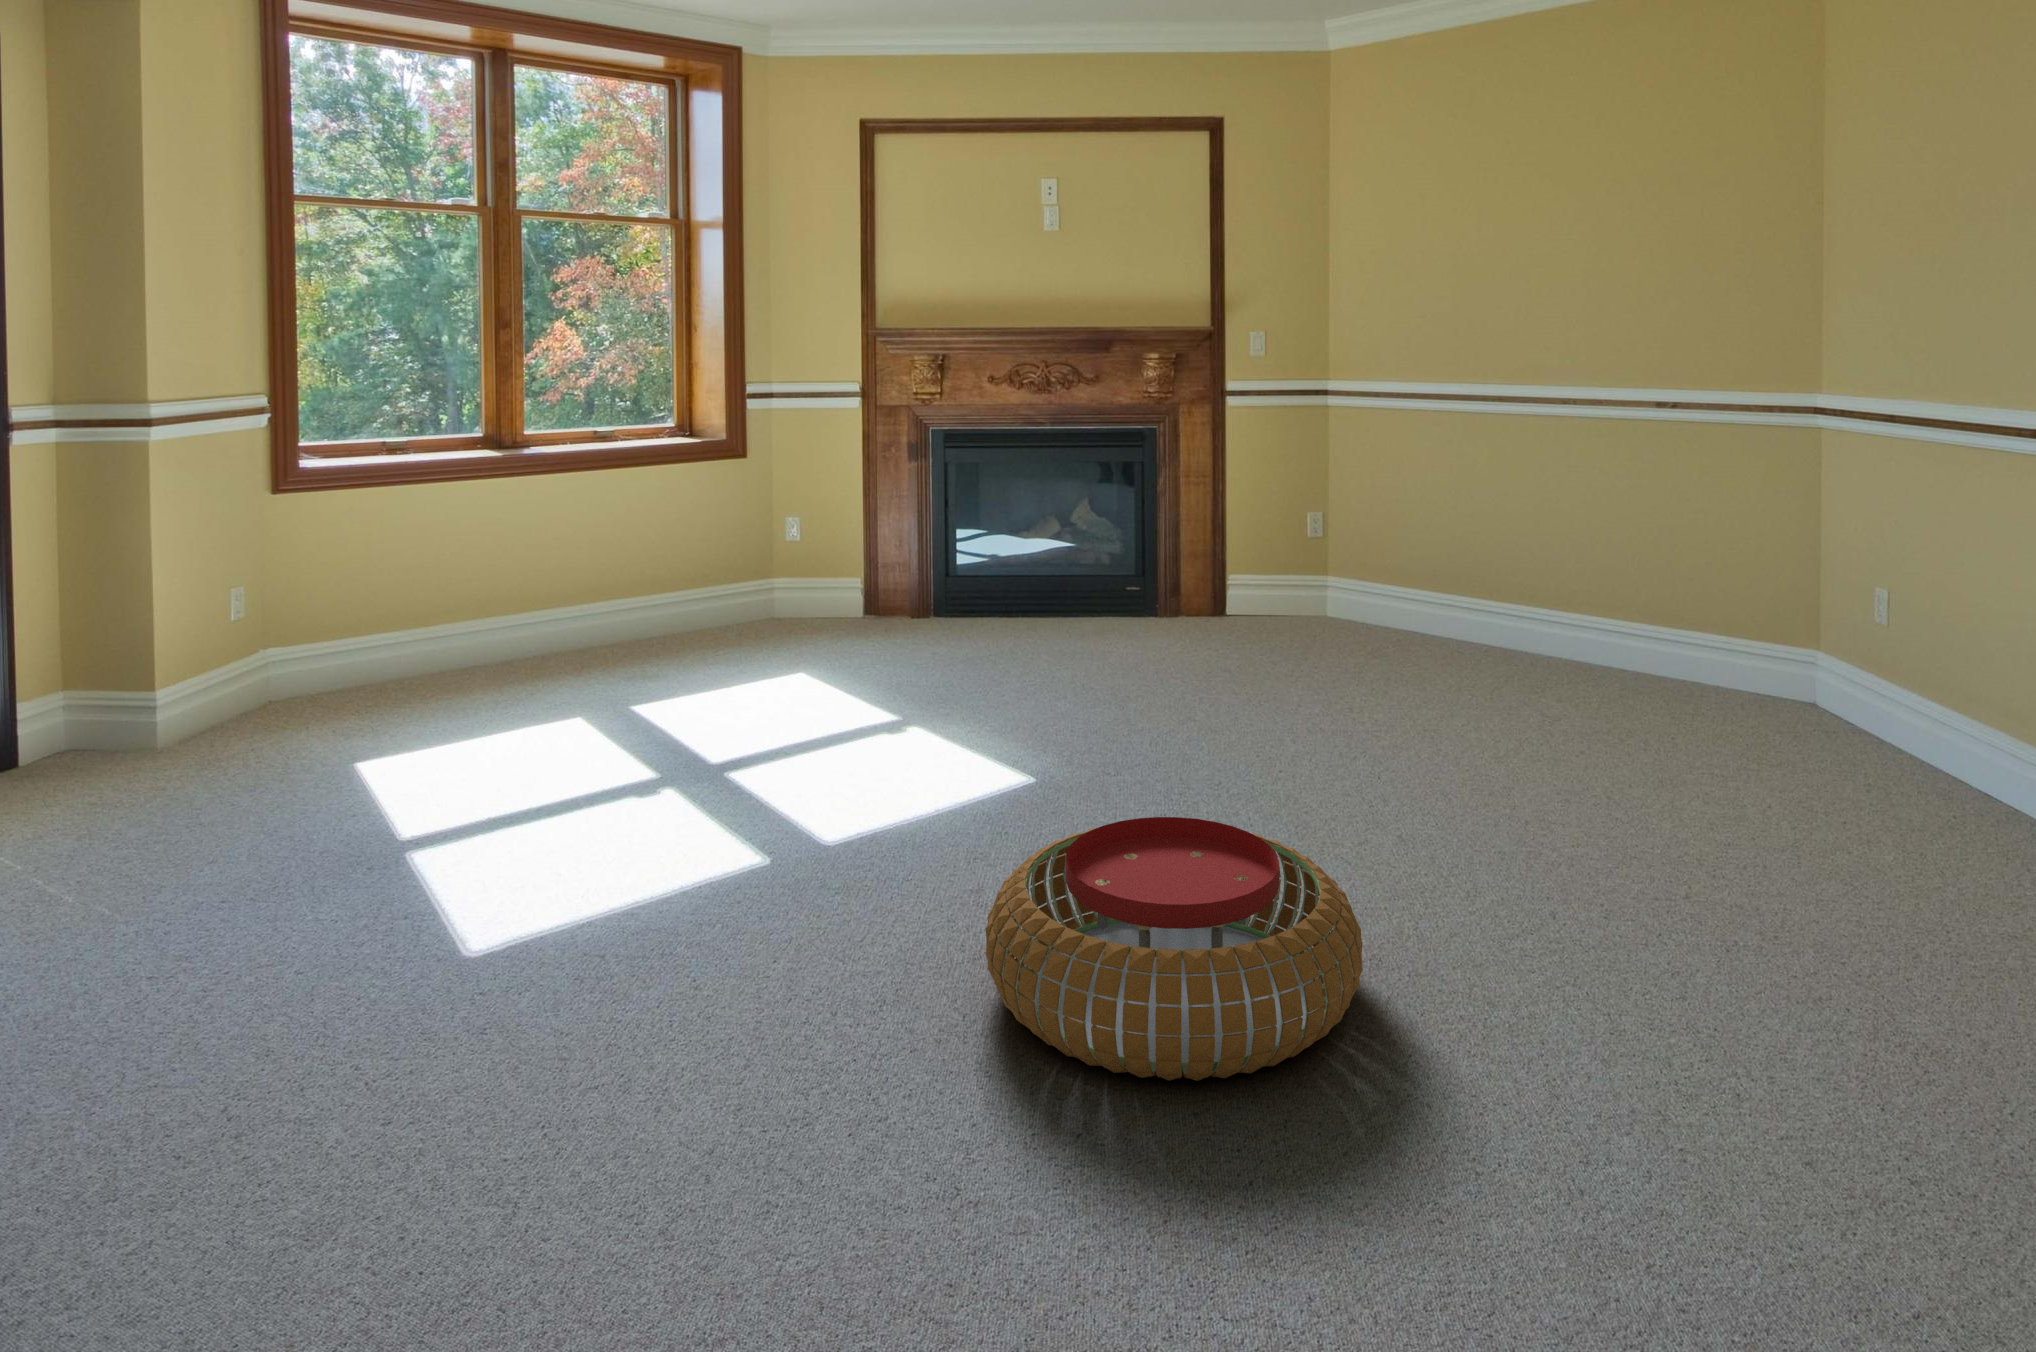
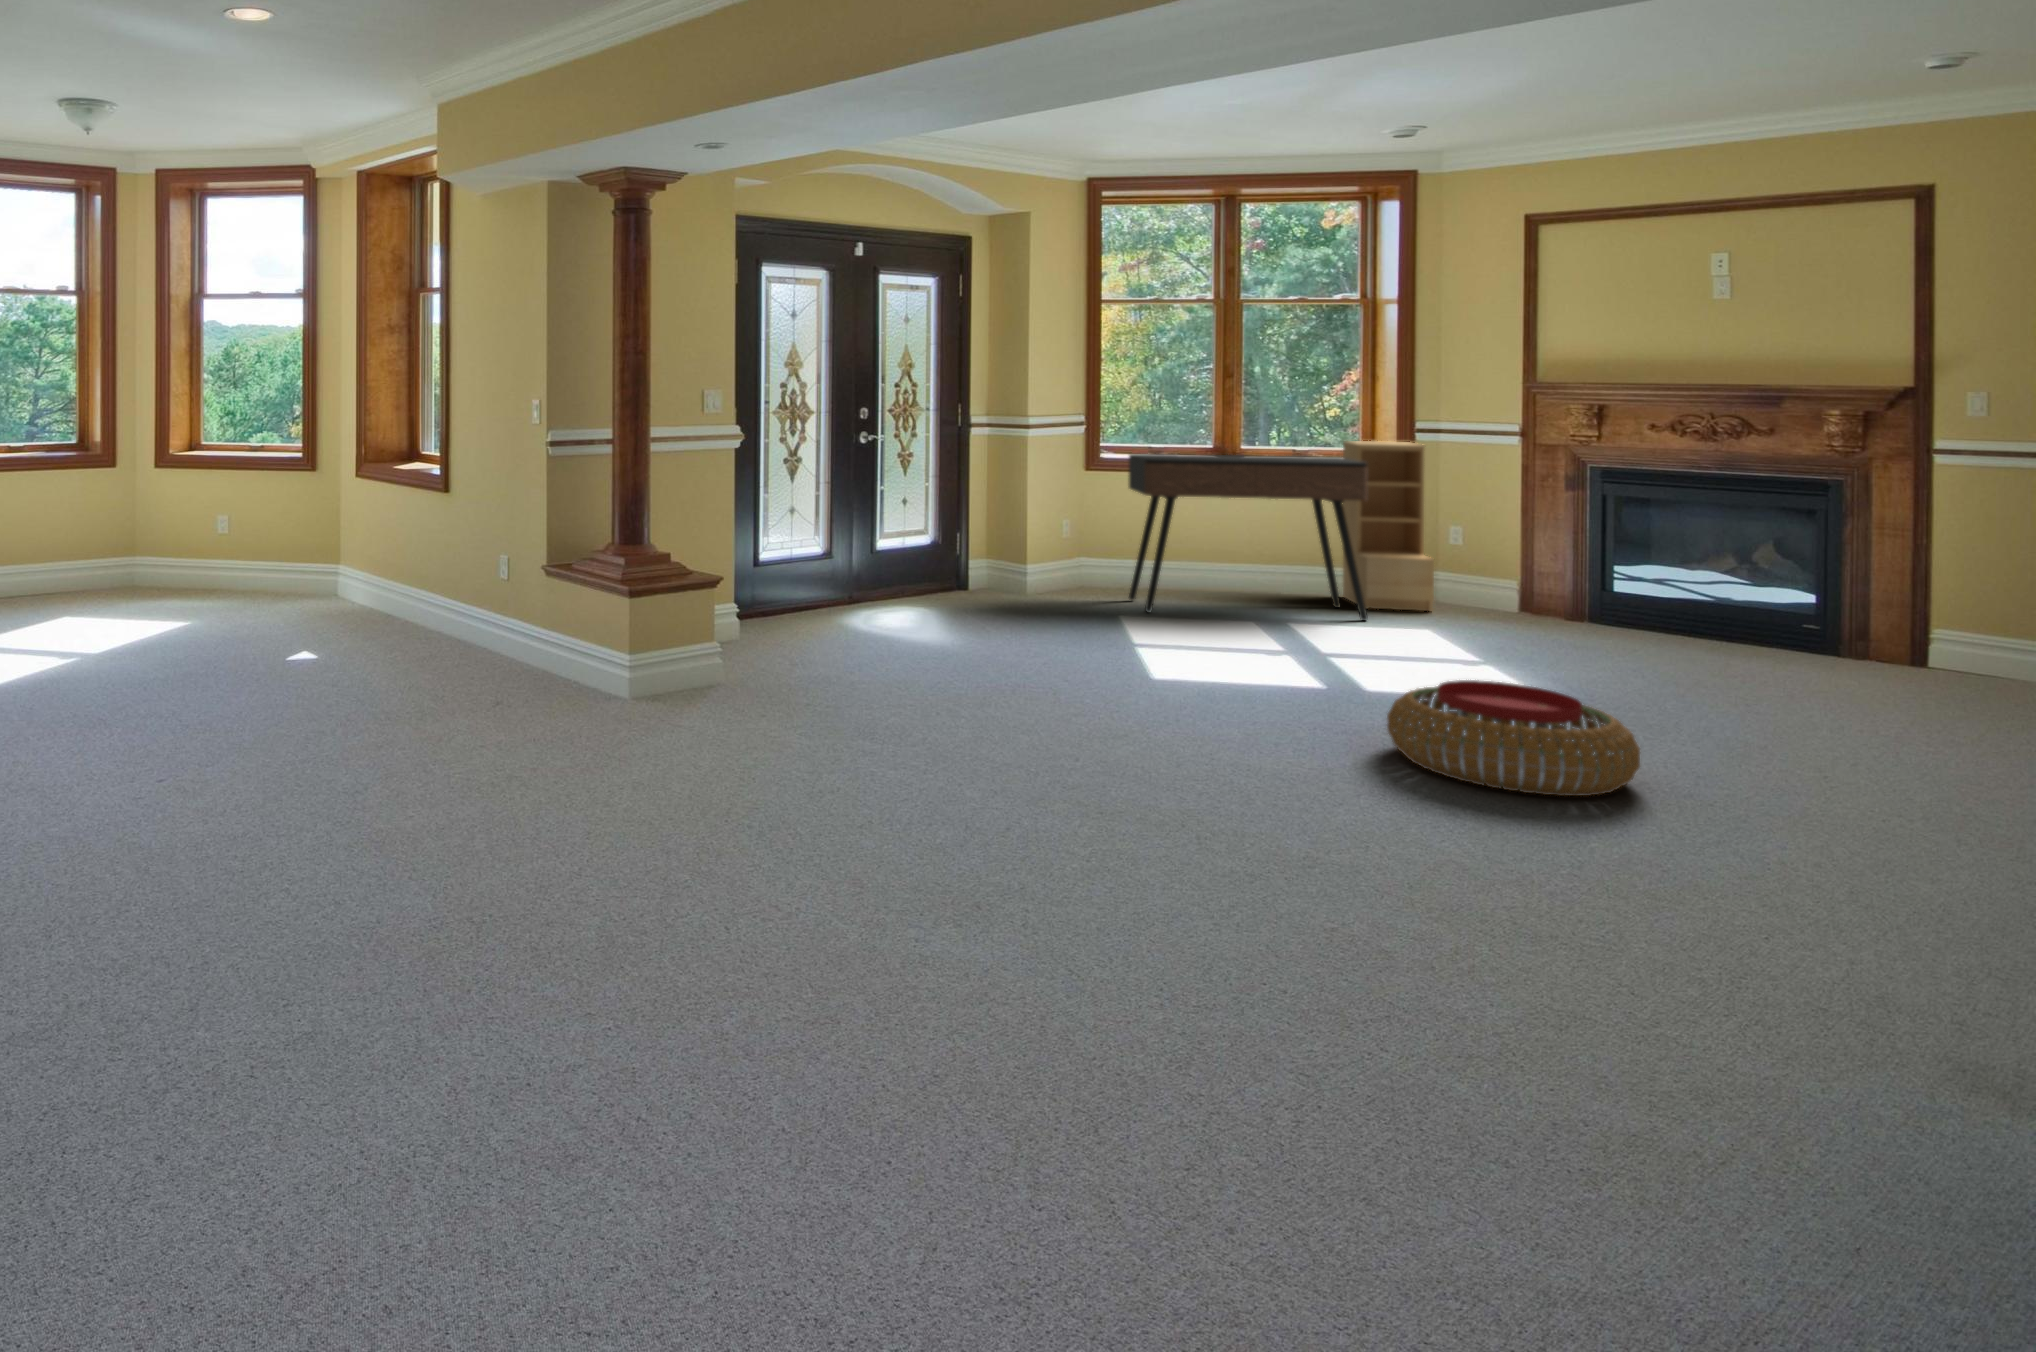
bookshelf: none [664,413,784,651] -> present [1343,441,1434,611]
console table: none [356,440,726,743] -> present [1129,454,1368,621]

